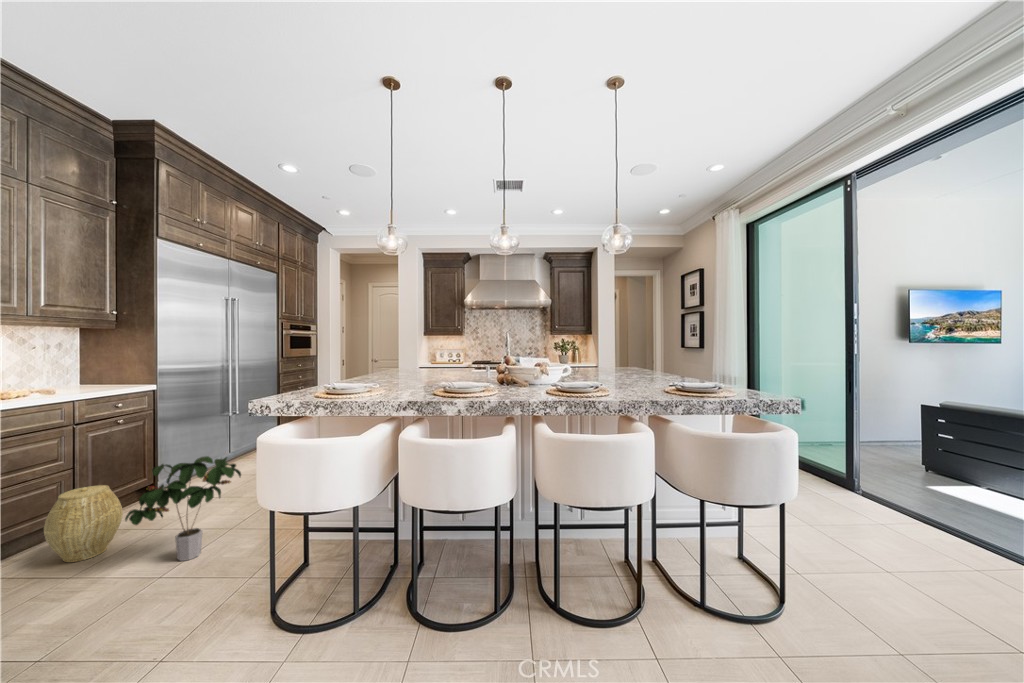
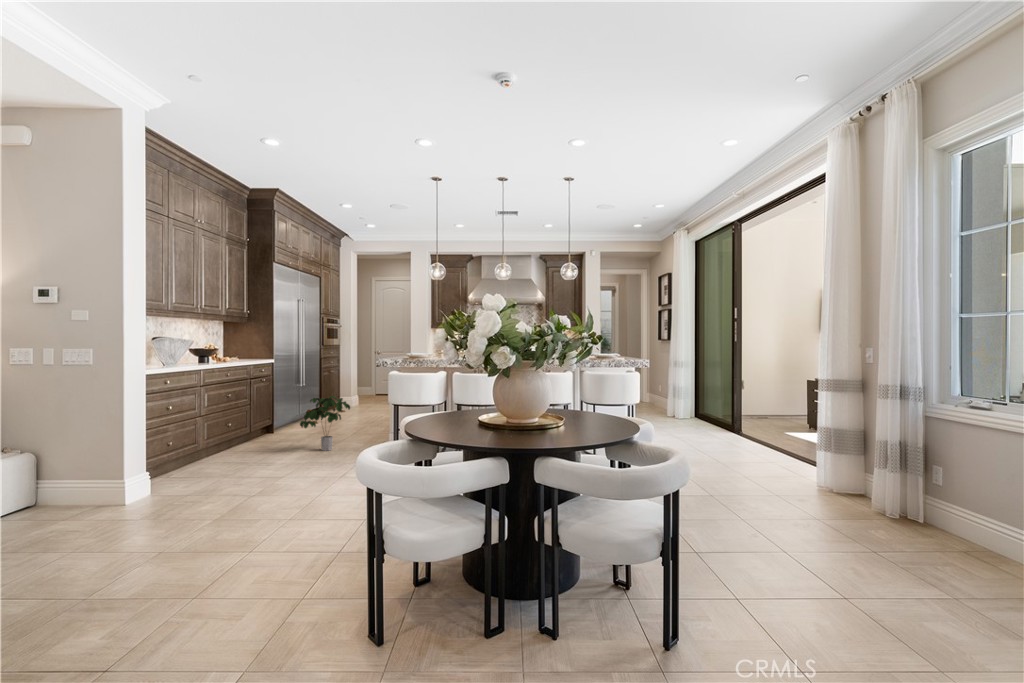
woven basket: present [44,485,123,562] -> none [251,412,284,451]

